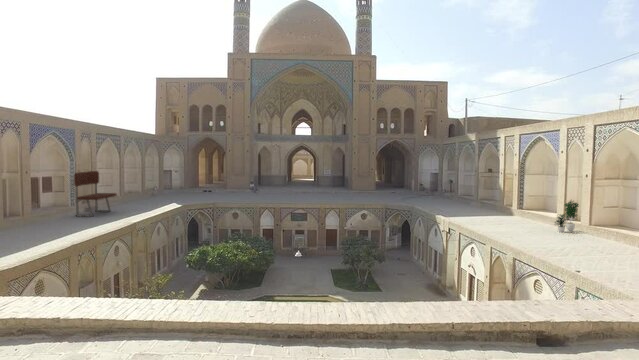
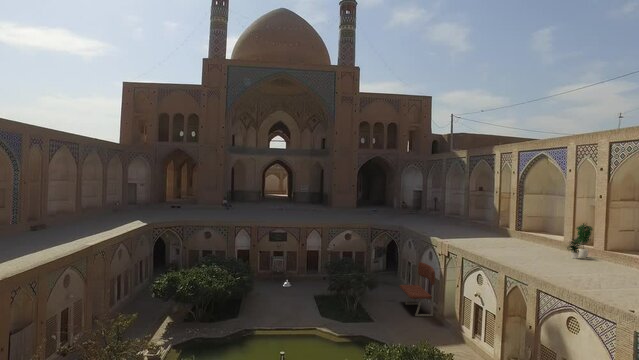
bench: present [74,171,116,217] -> present [400,262,435,316]

